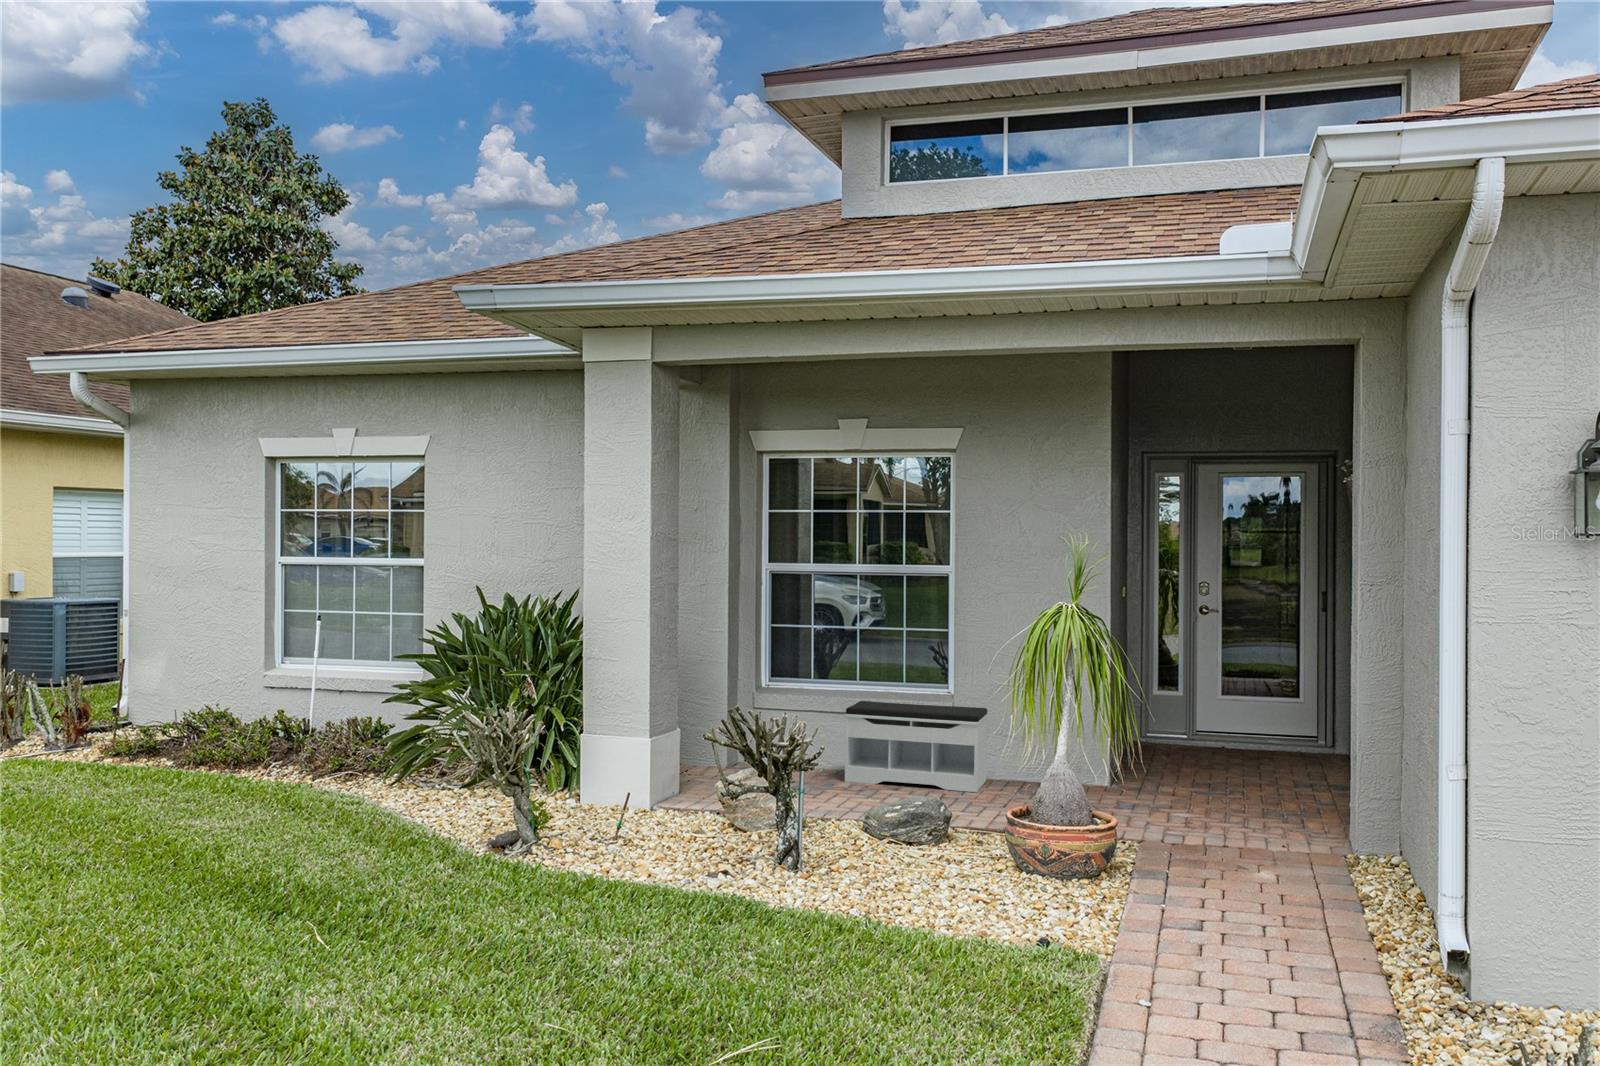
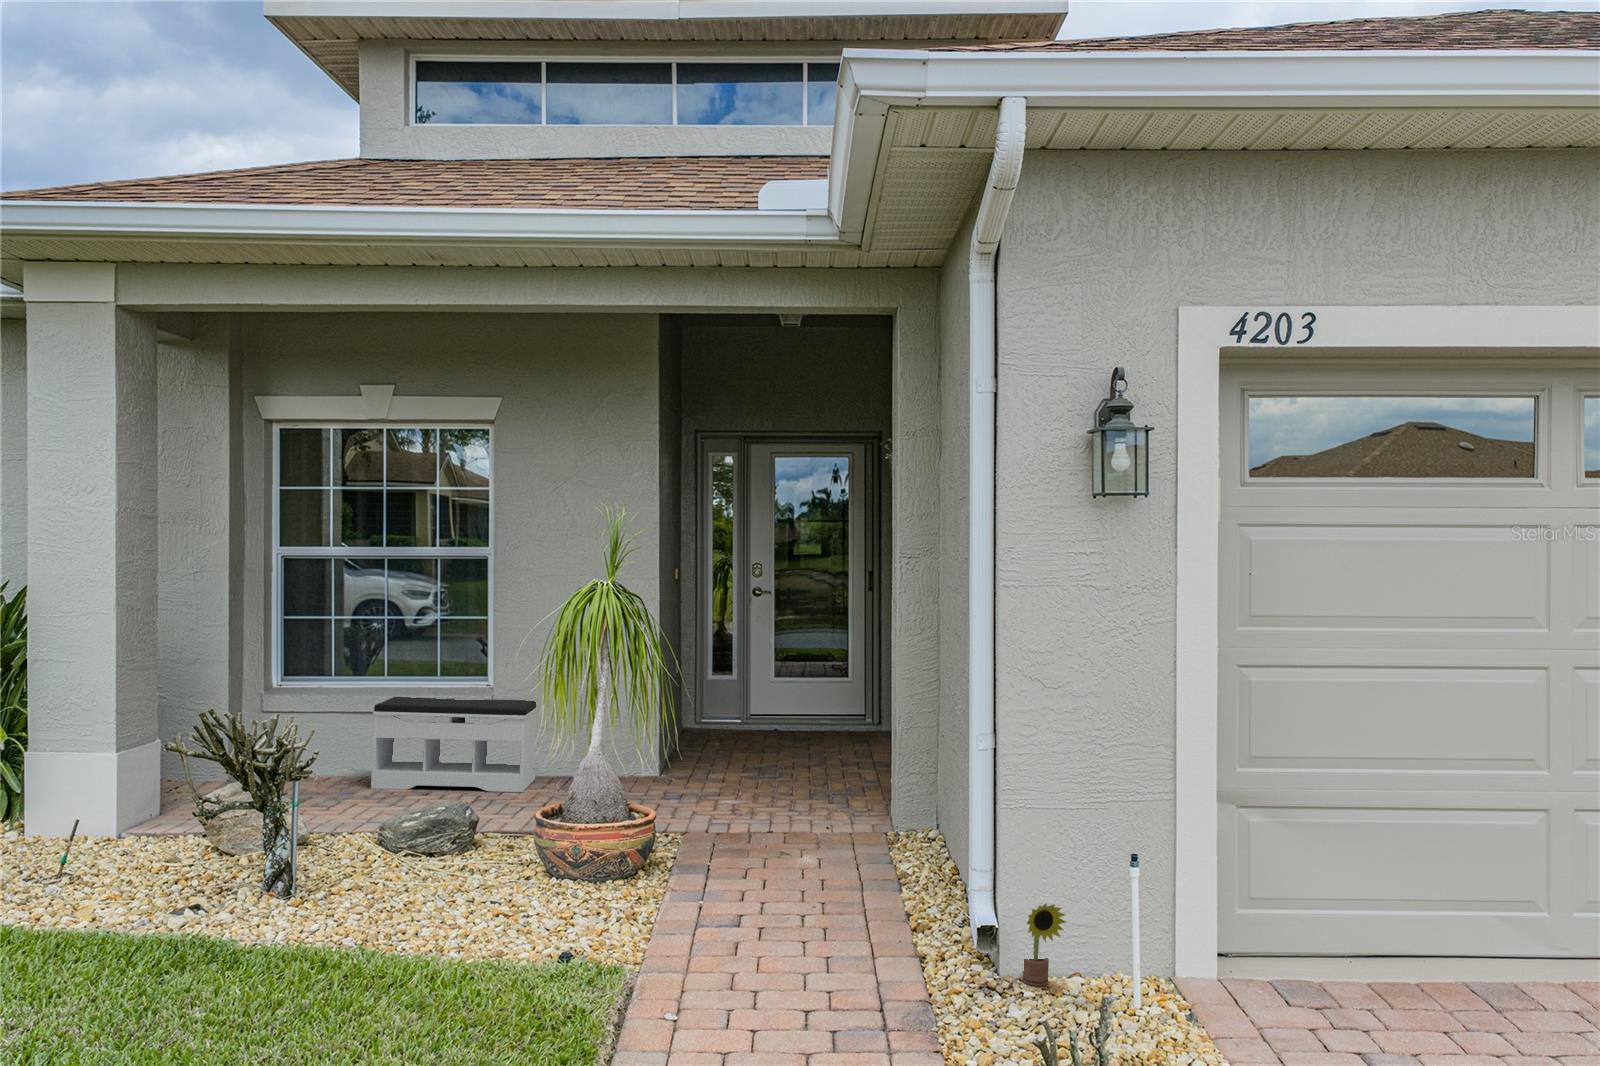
decorative plant: none [1500,933,1550,1016] -> present [1022,903,1066,986]

